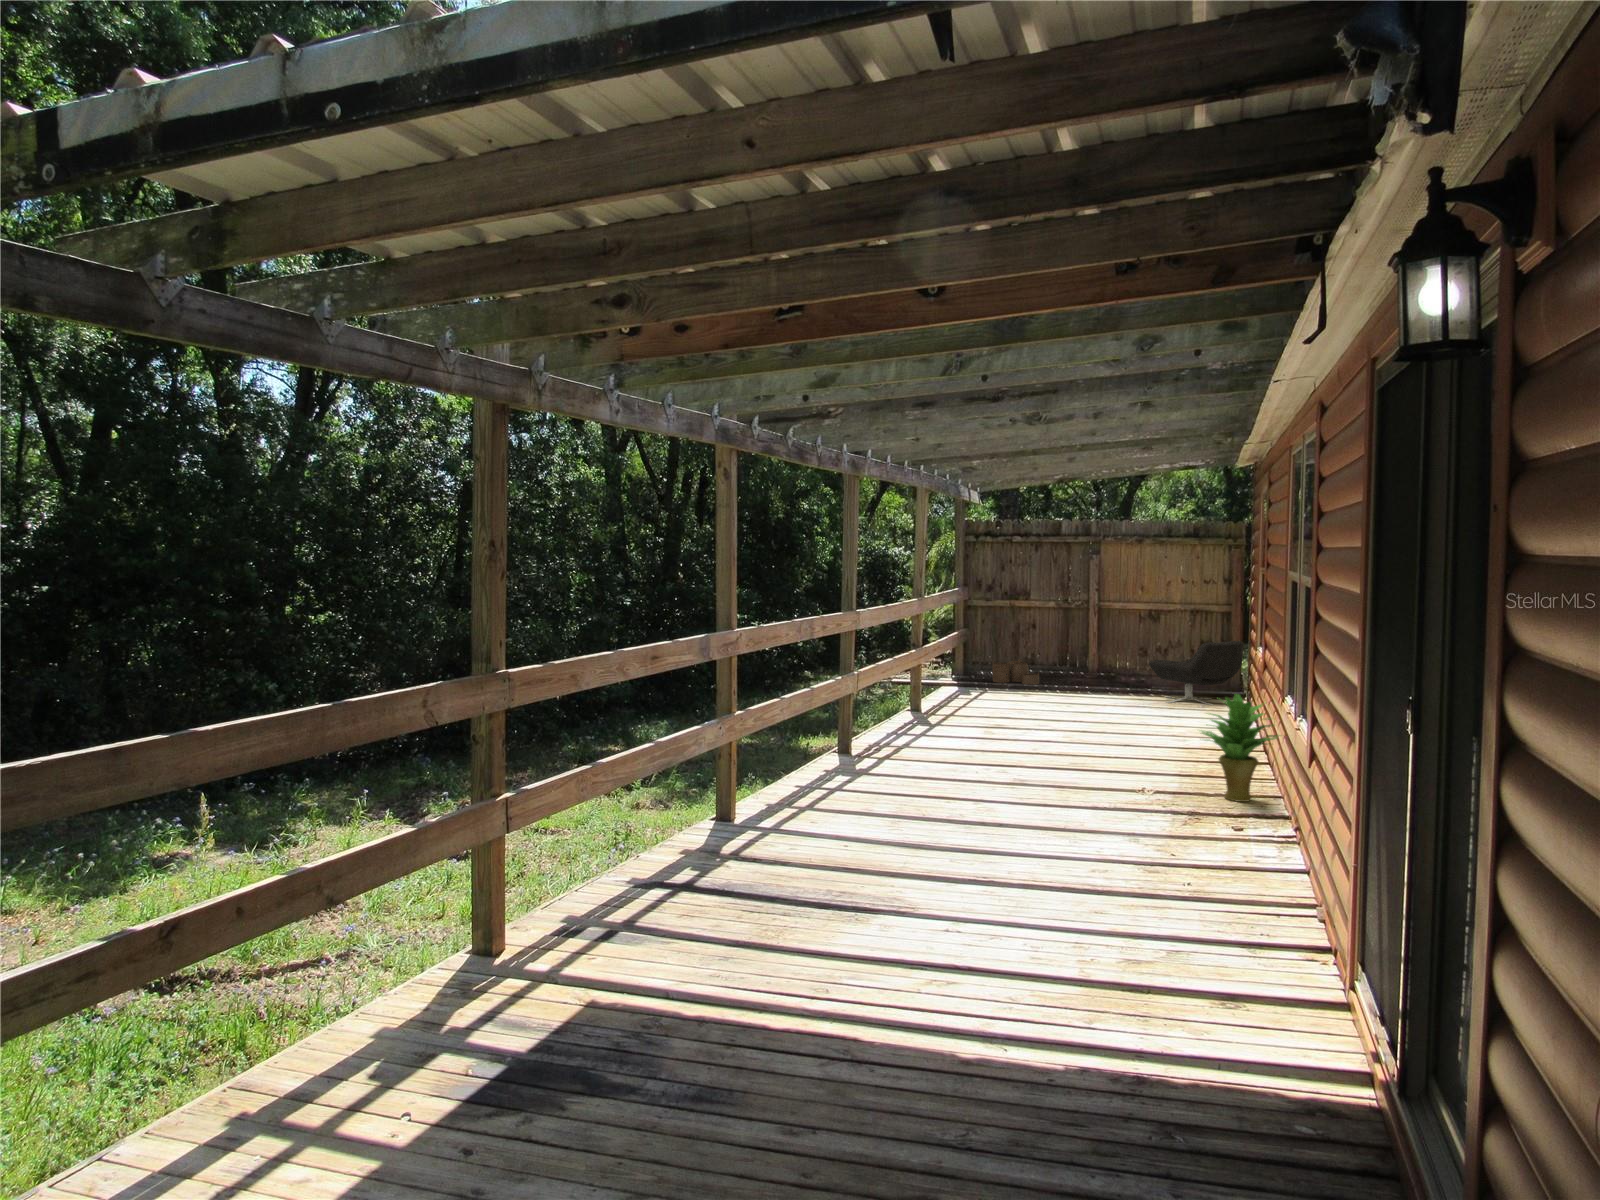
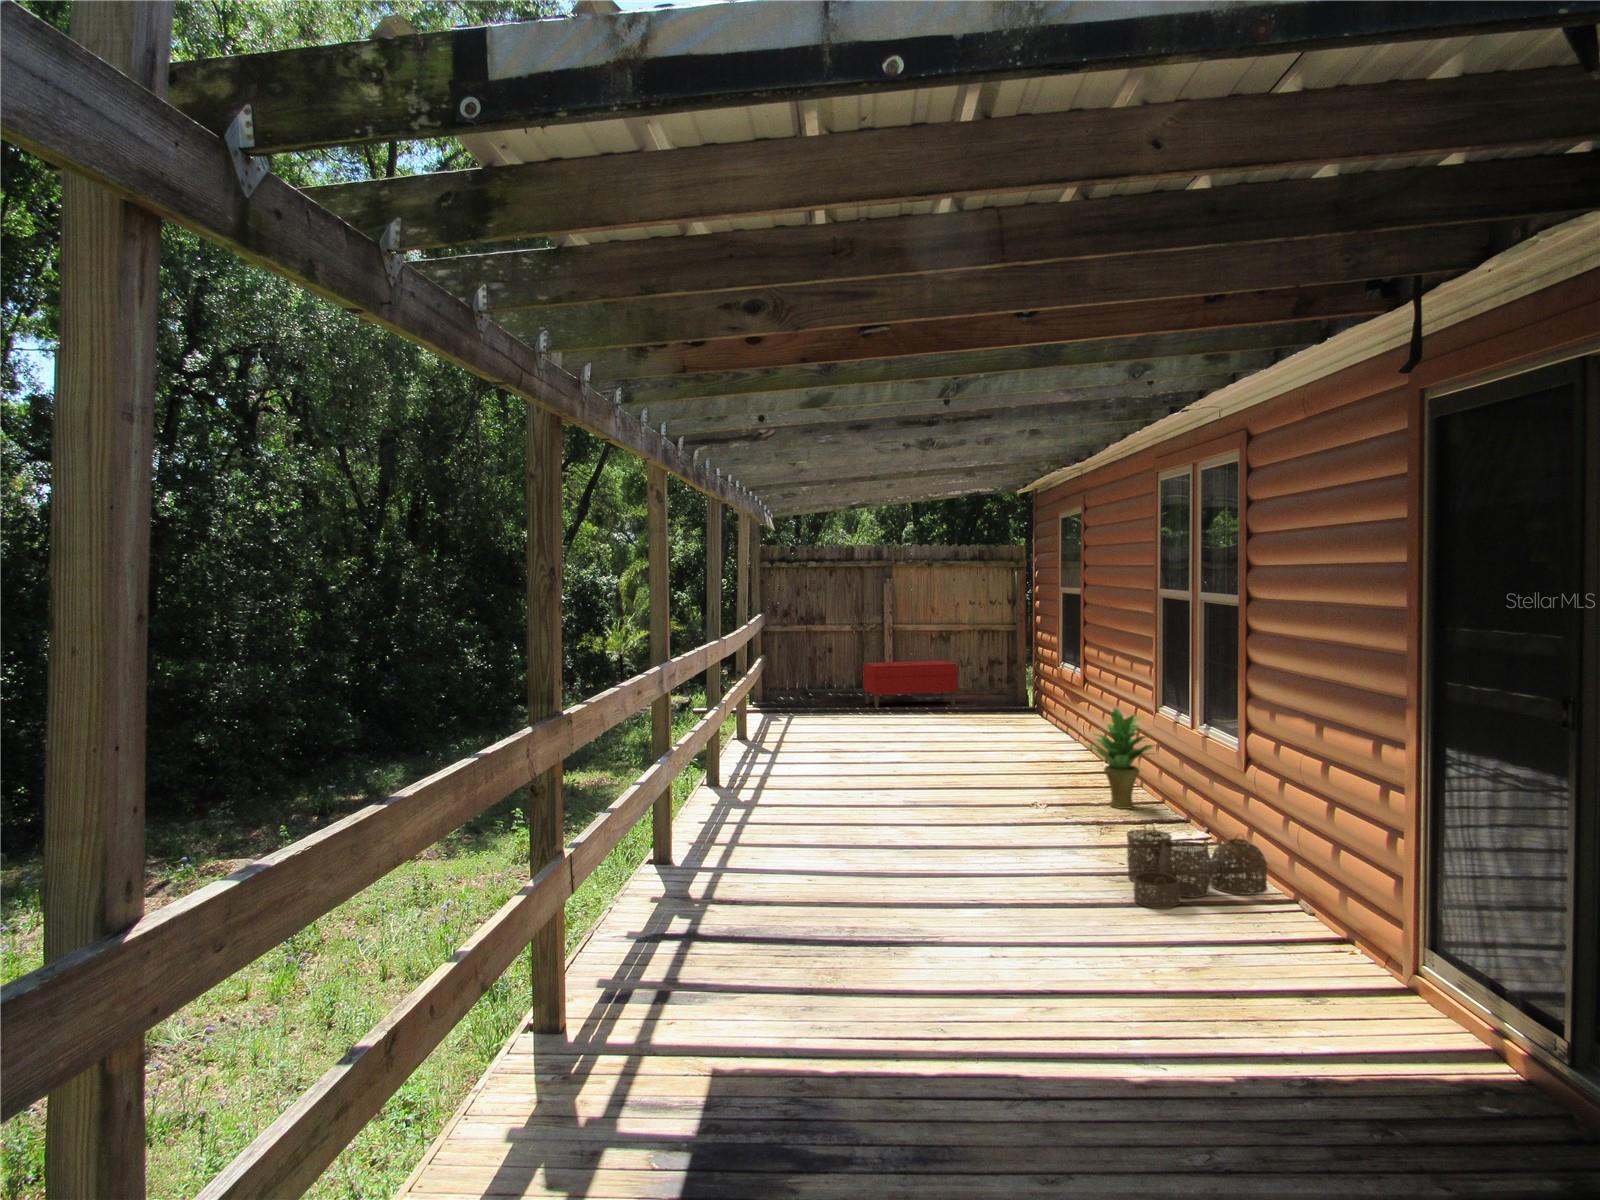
bench: none [1065,640,1164,686] -> present [863,661,958,708]
lounge chair: present [1149,641,1243,705] -> none [959,659,1043,721]
woven basket: present [992,659,1039,684] -> present [1127,823,1267,909]

